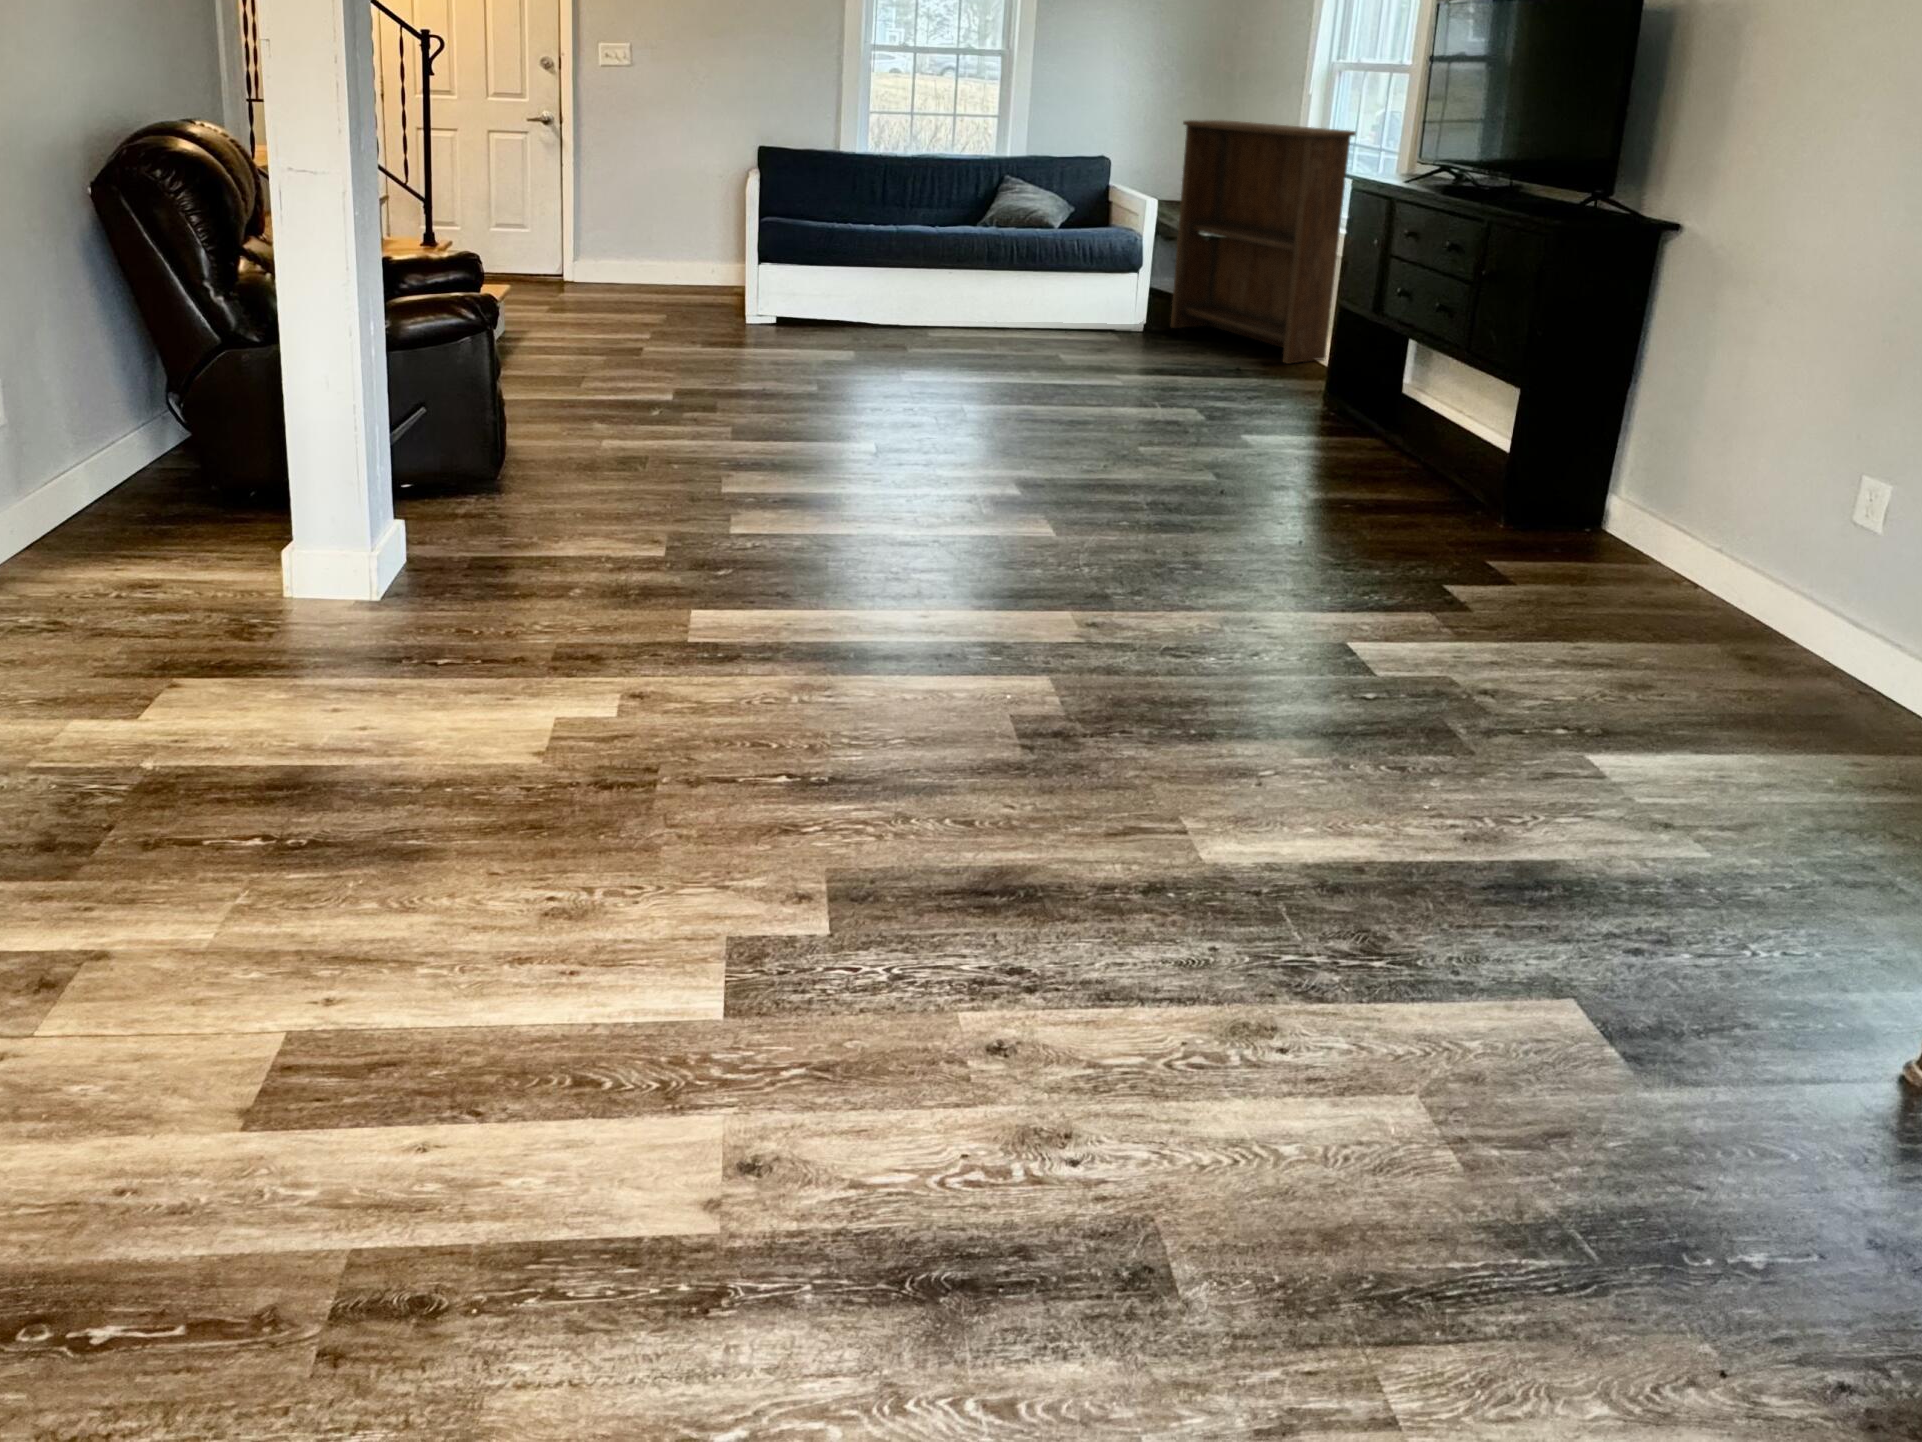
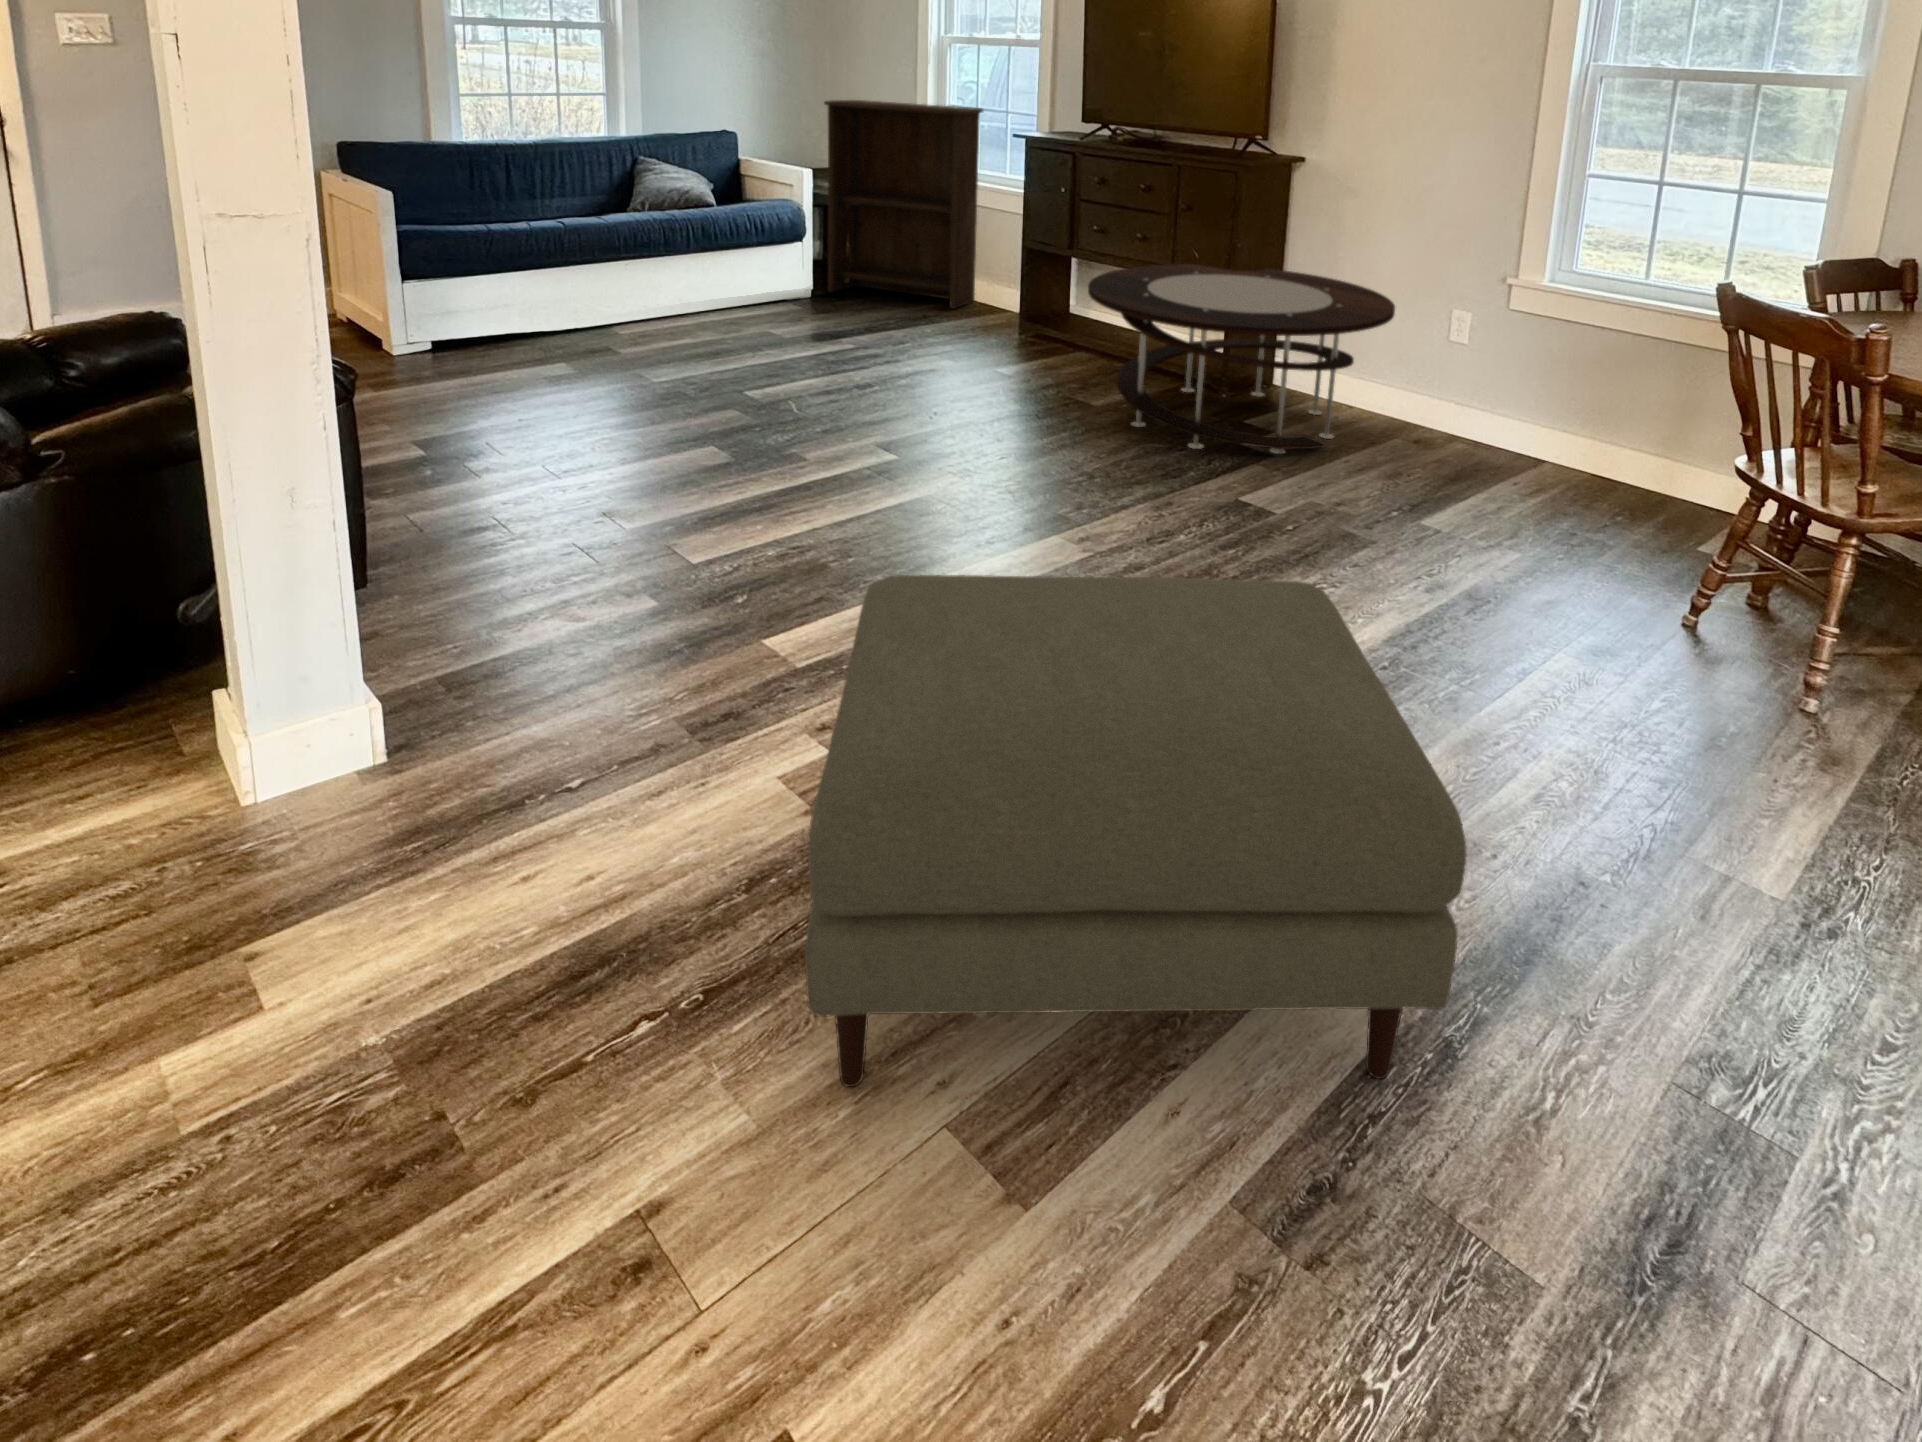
coffee table: none [1290,331,1772,618] -> present [1088,264,1395,454]
ottoman: none [204,550,968,1270] -> present [805,575,1466,1087]

